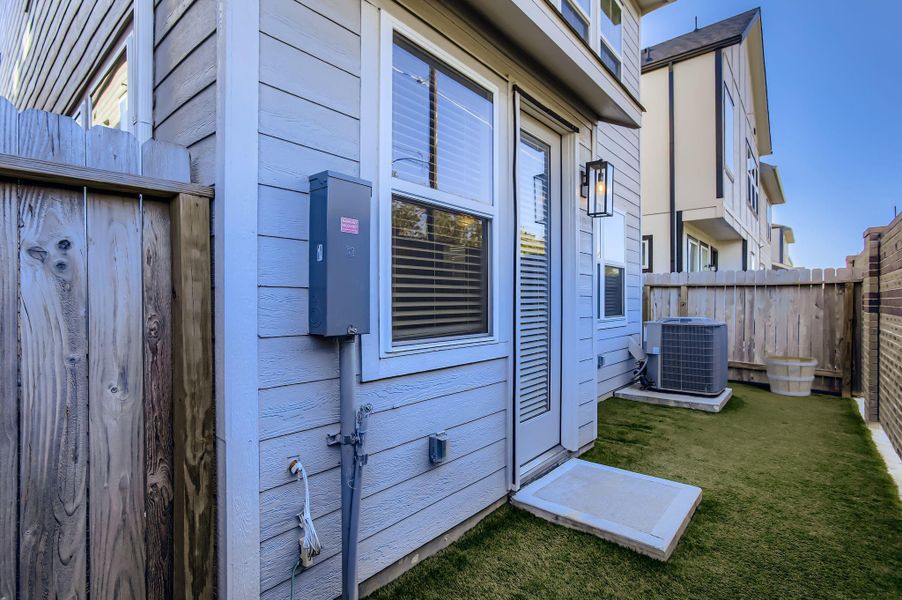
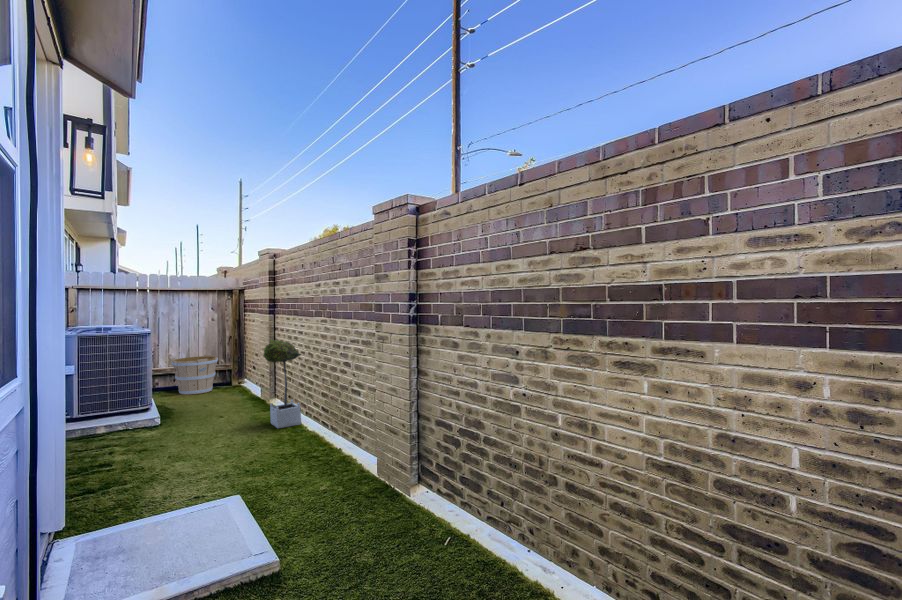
potted tree: none [822,344,885,461] -> present [263,339,301,428]

